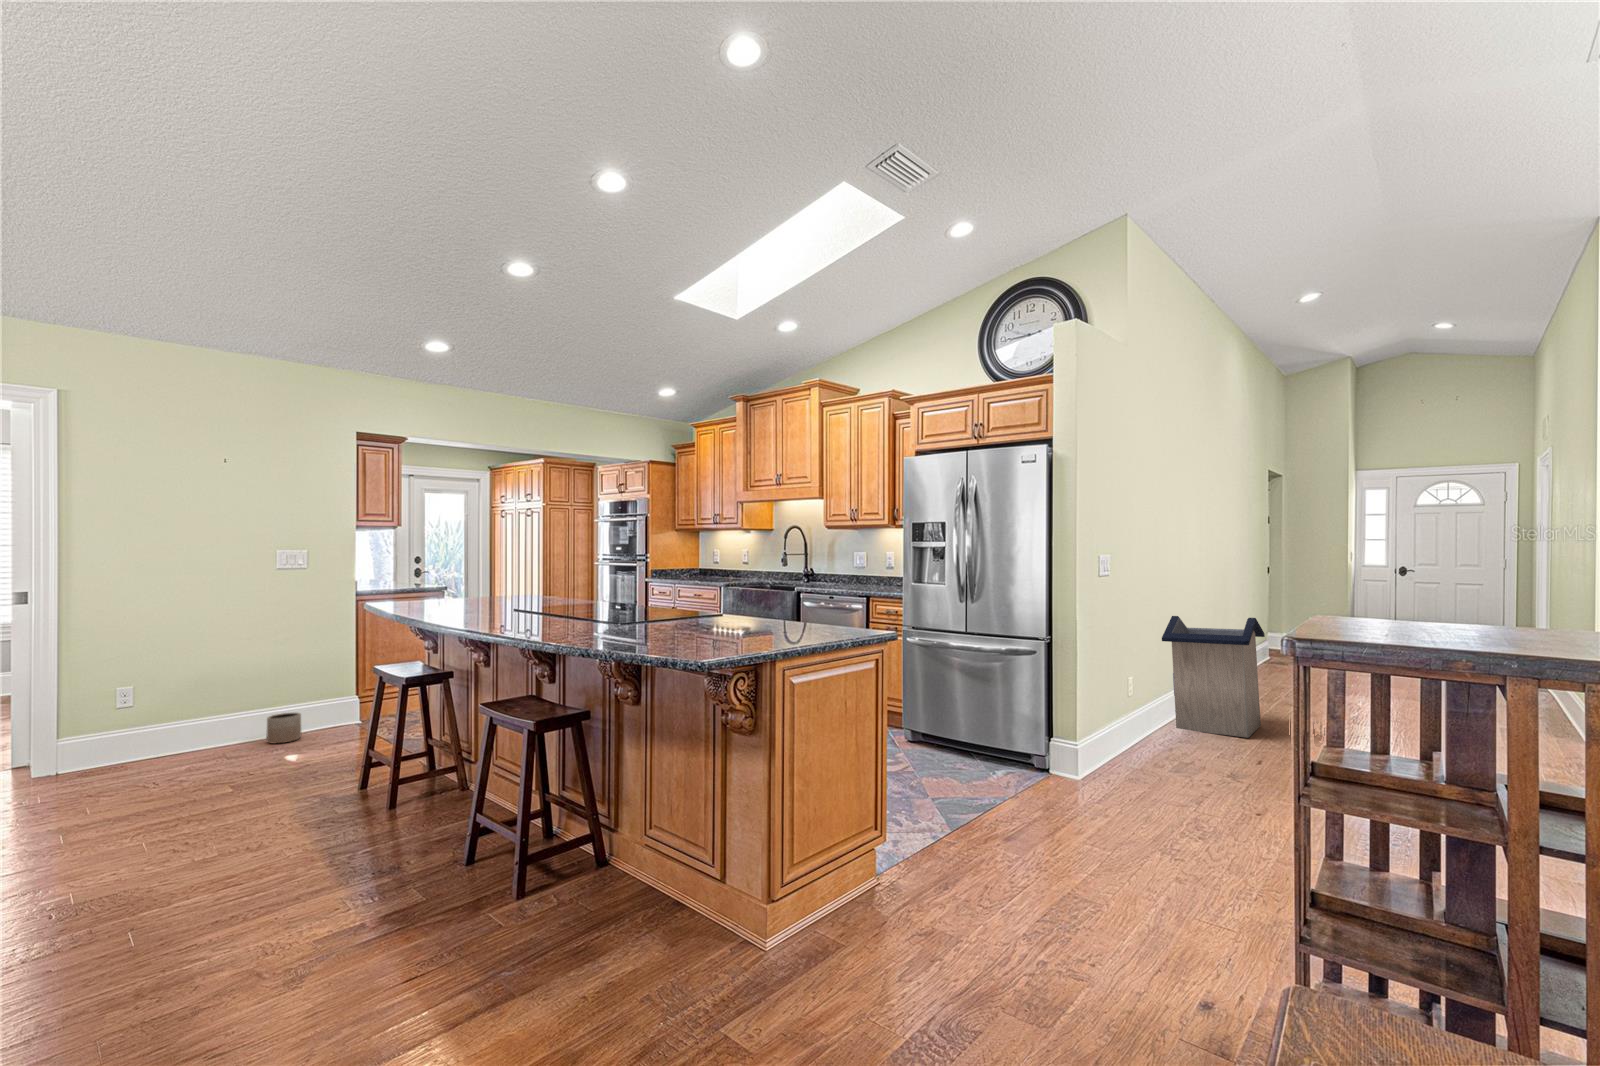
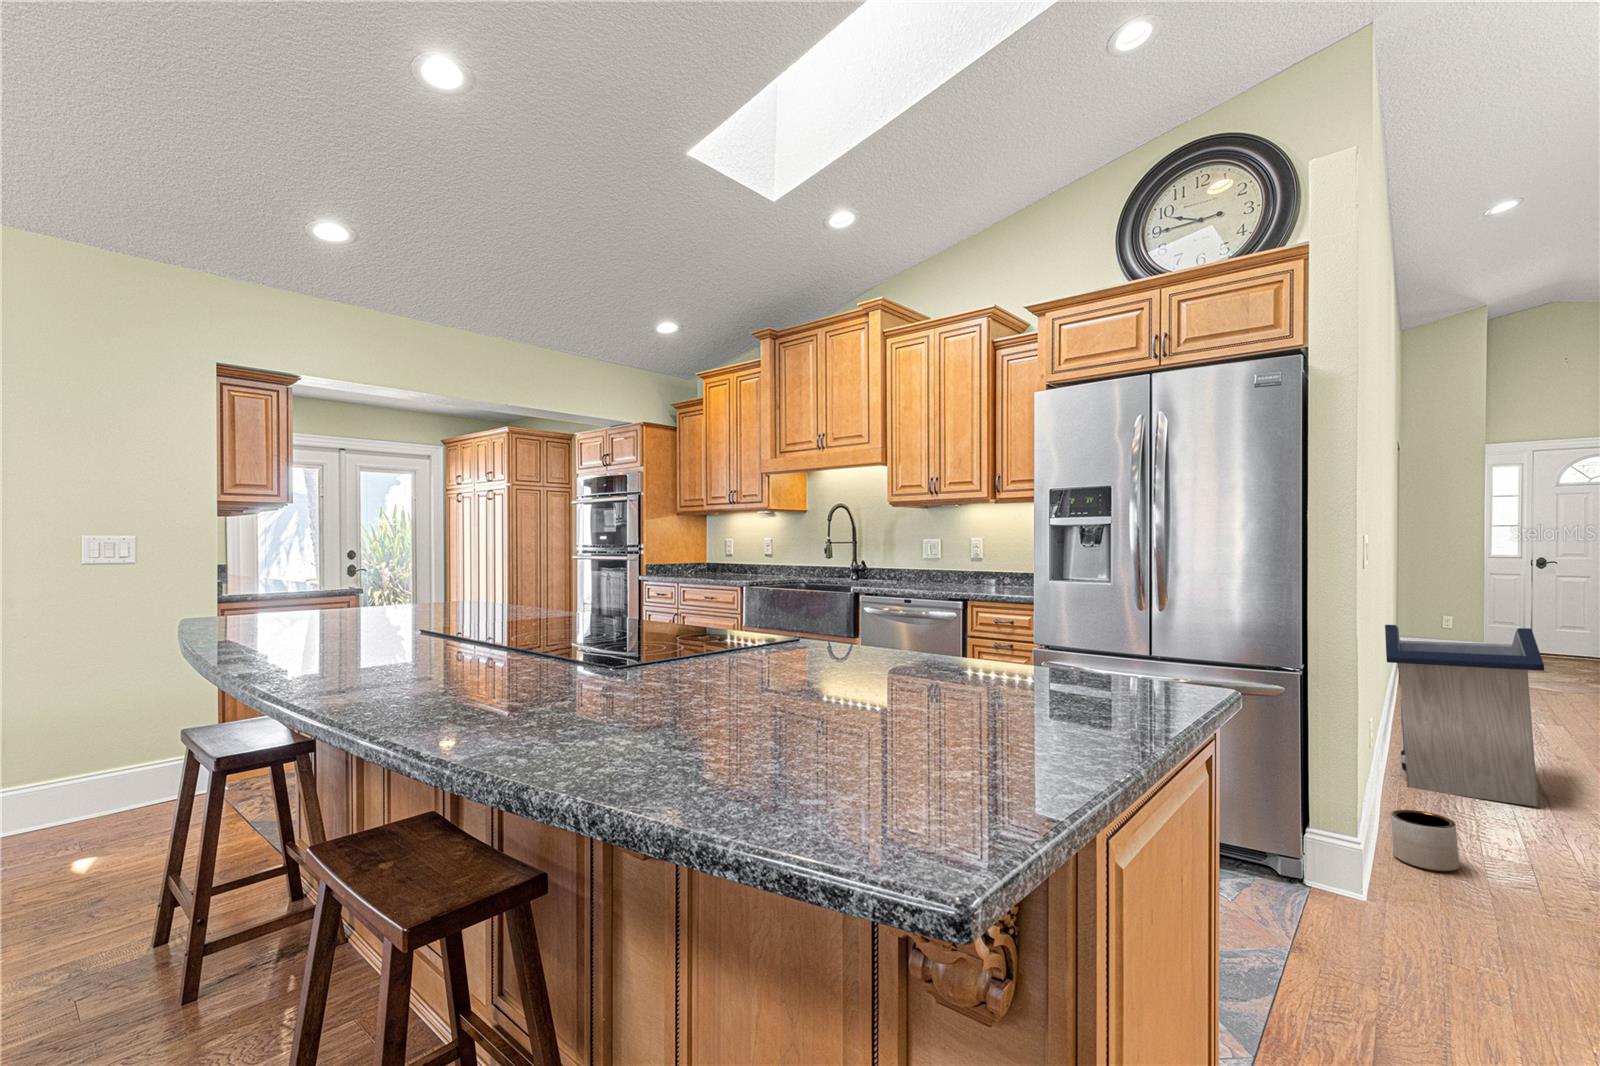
planter: present [266,713,301,744] -> present [1391,810,1459,871]

